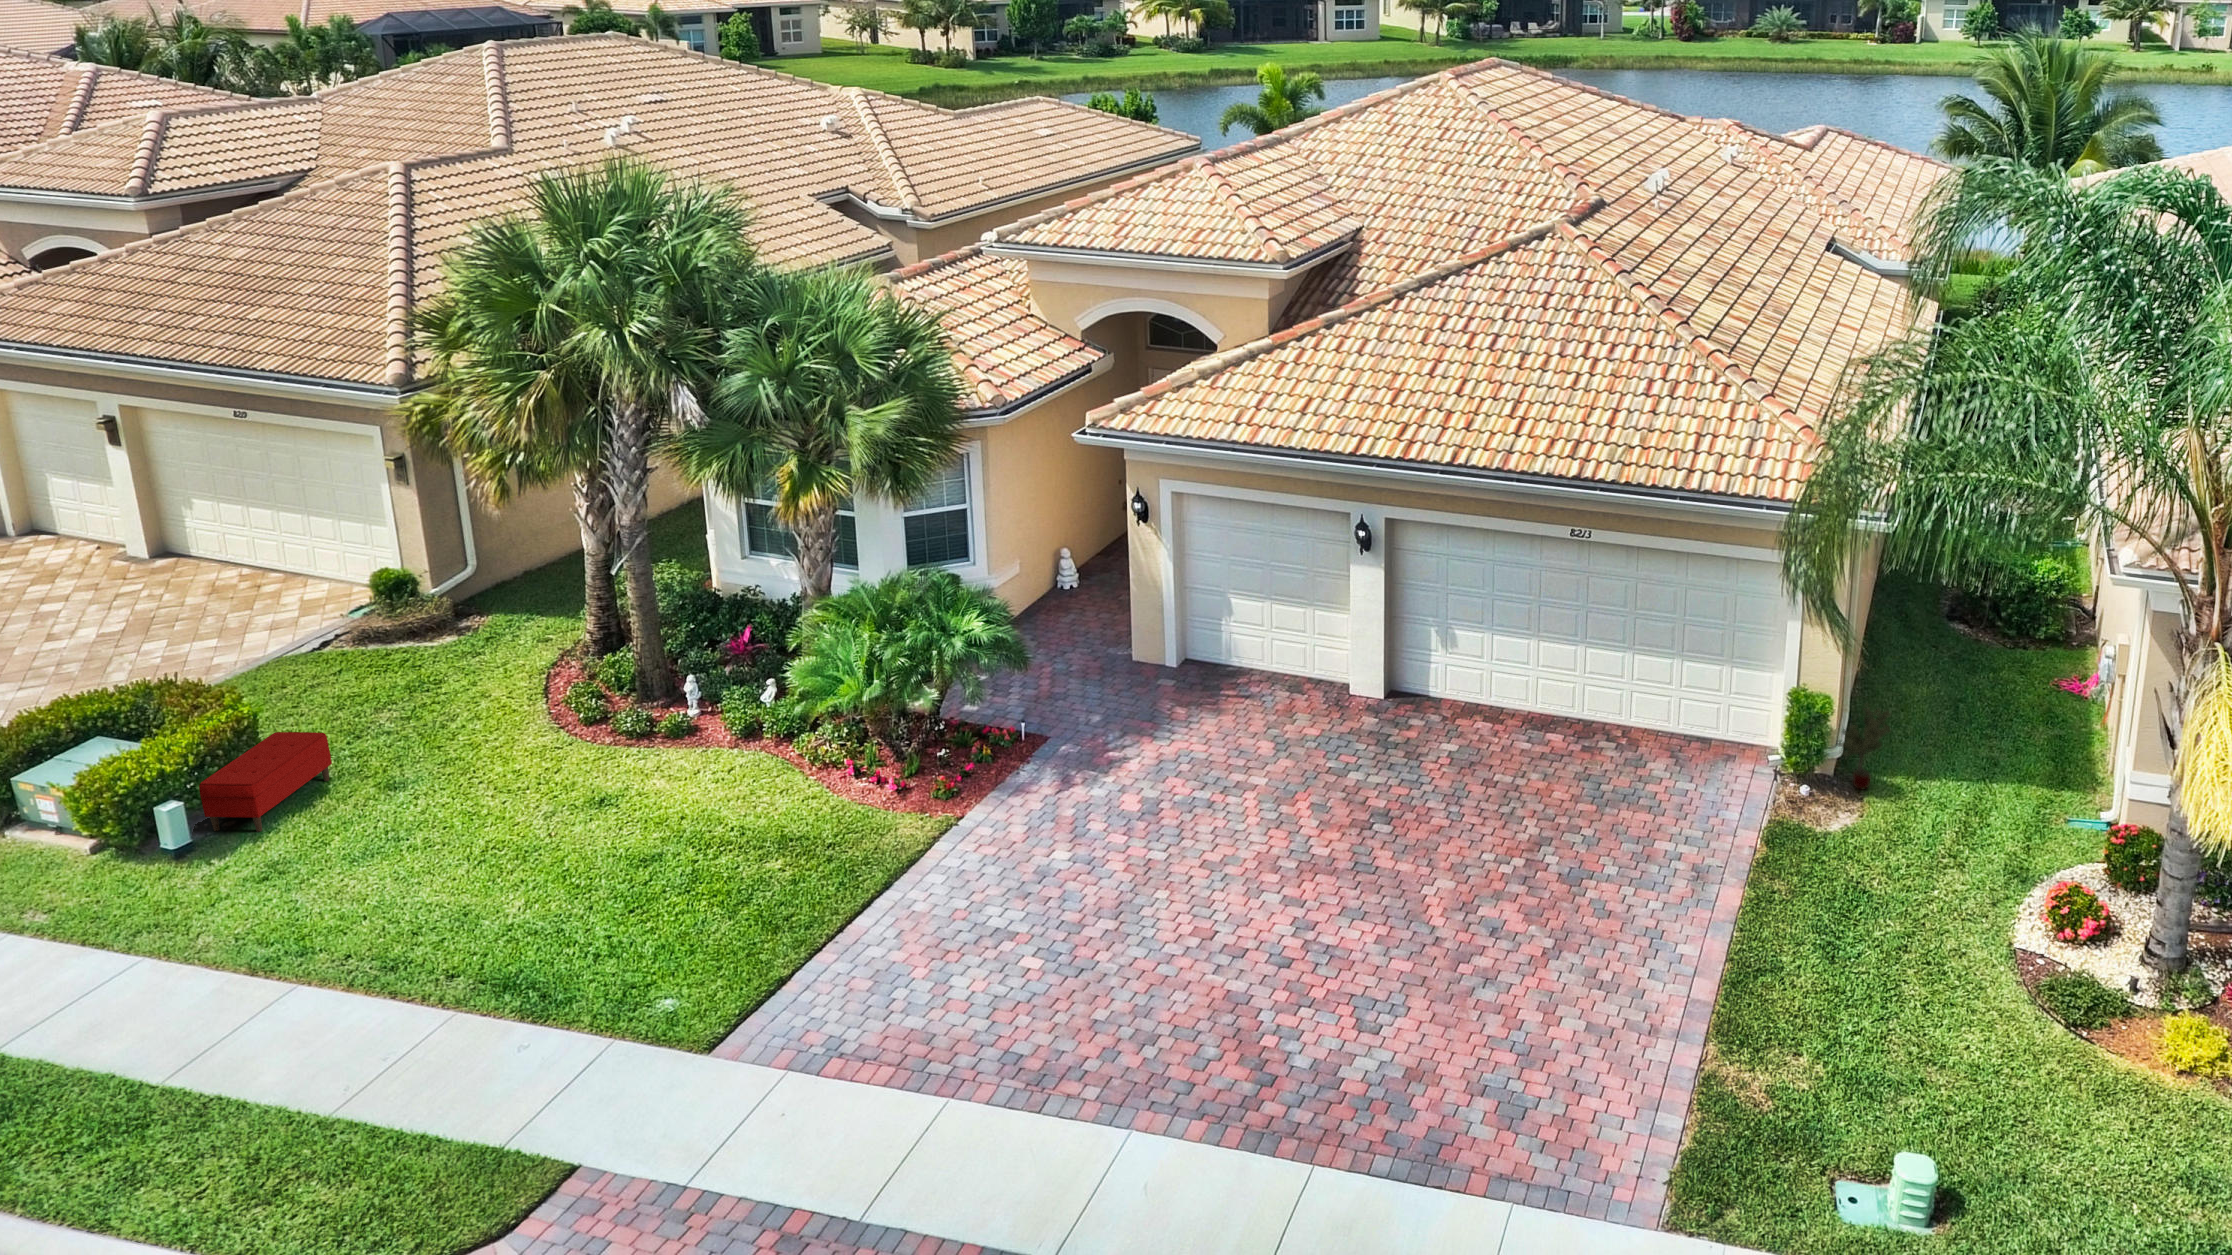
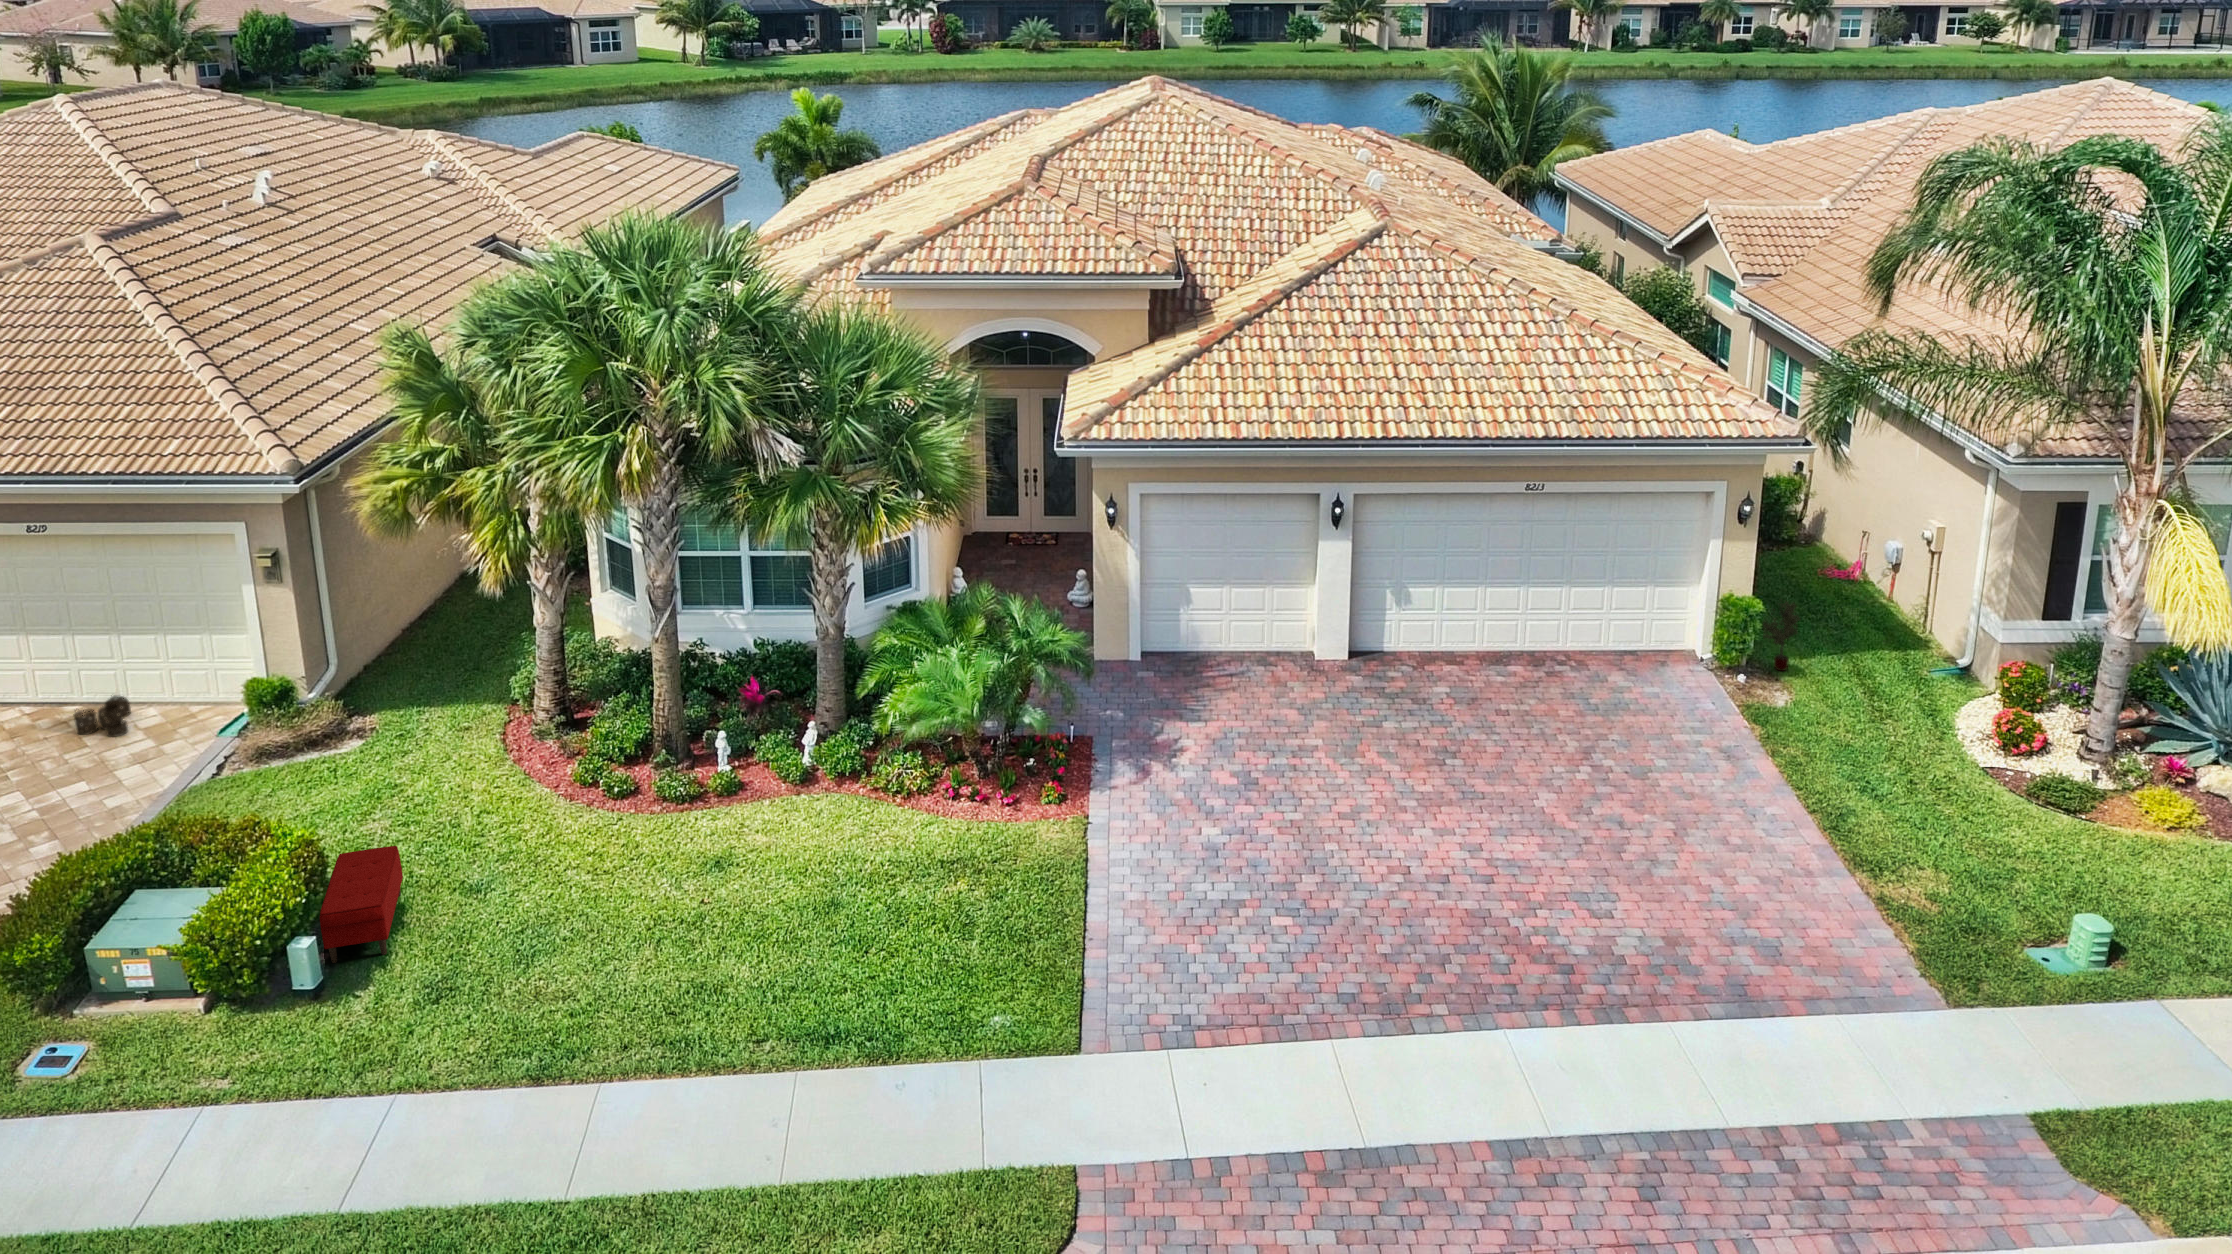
woven basket: none [257,565,318,602] -> present [74,695,131,737]

